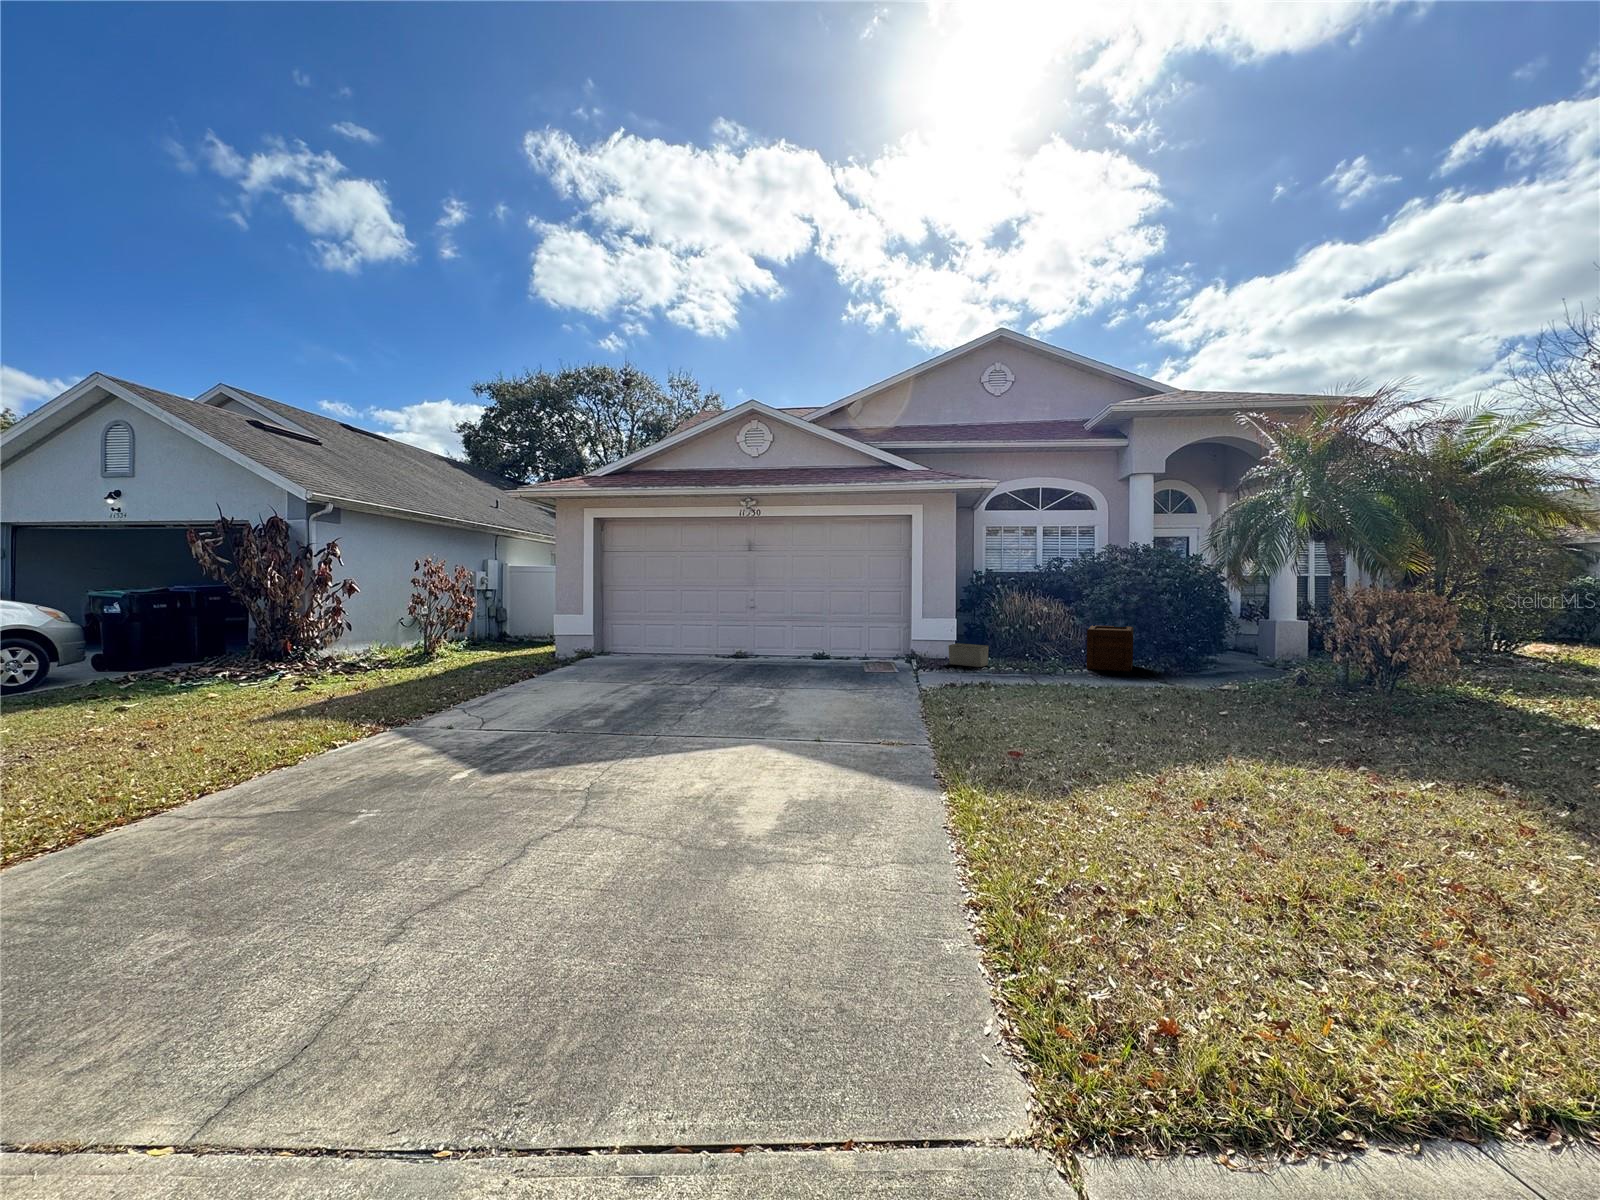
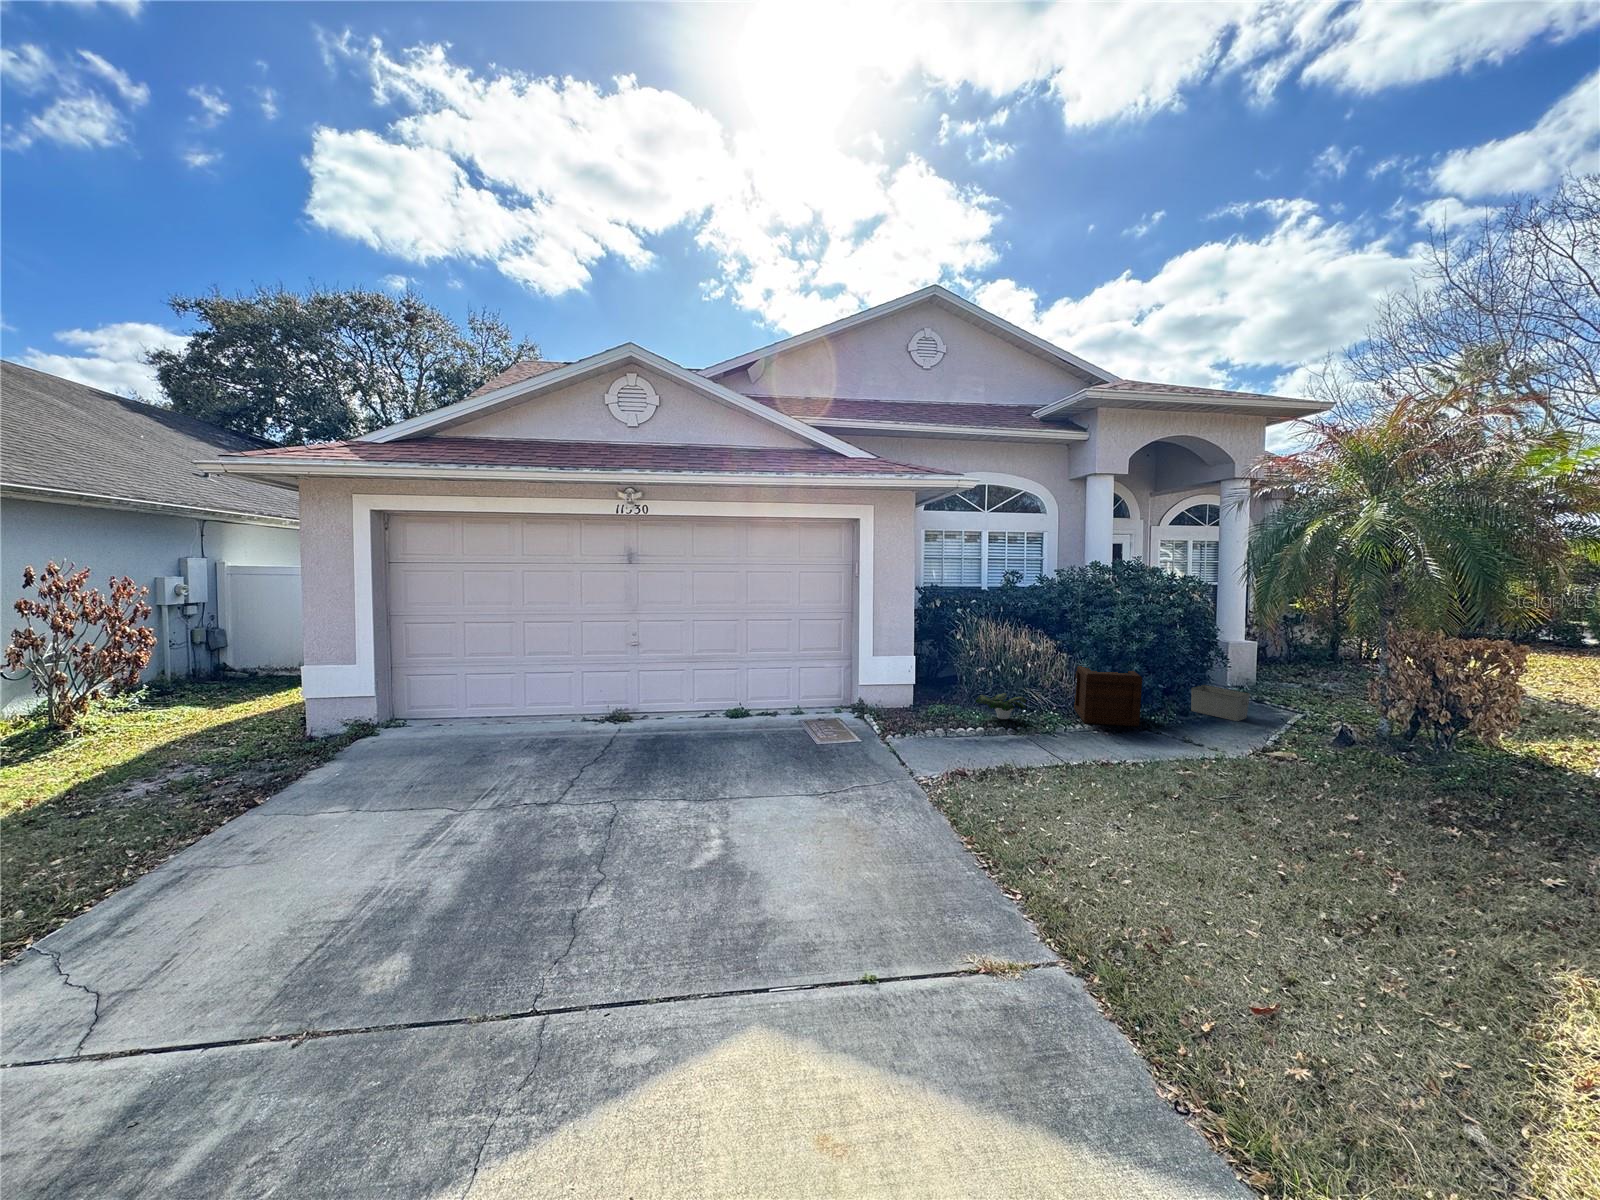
storage bin: present [948,643,989,667] -> present [1191,685,1250,721]
potted plant: none [1001,647,1043,666] -> present [975,693,1026,719]

